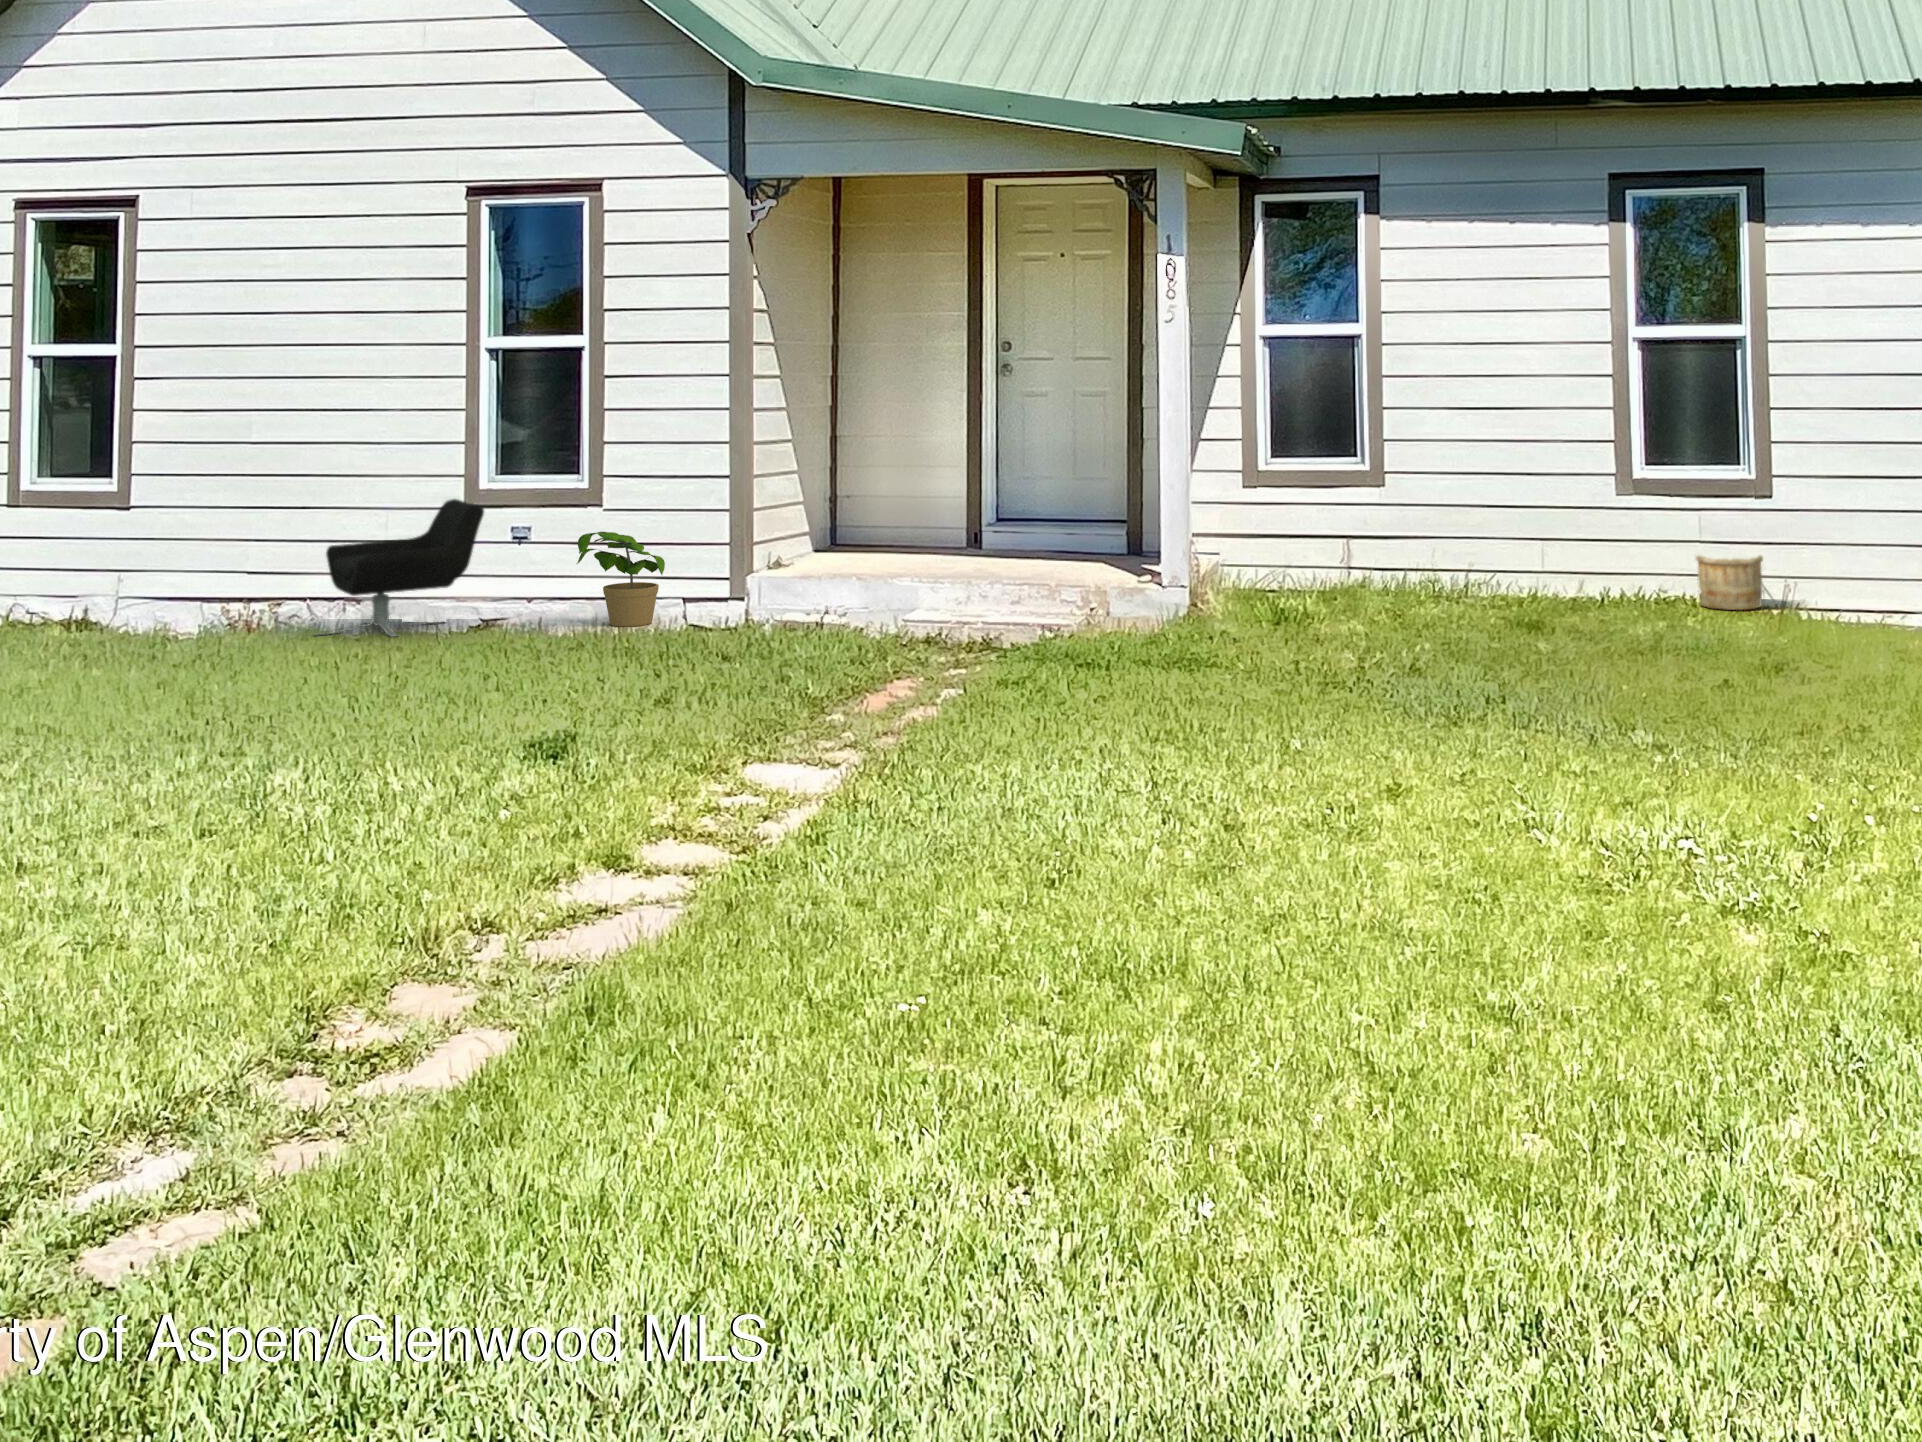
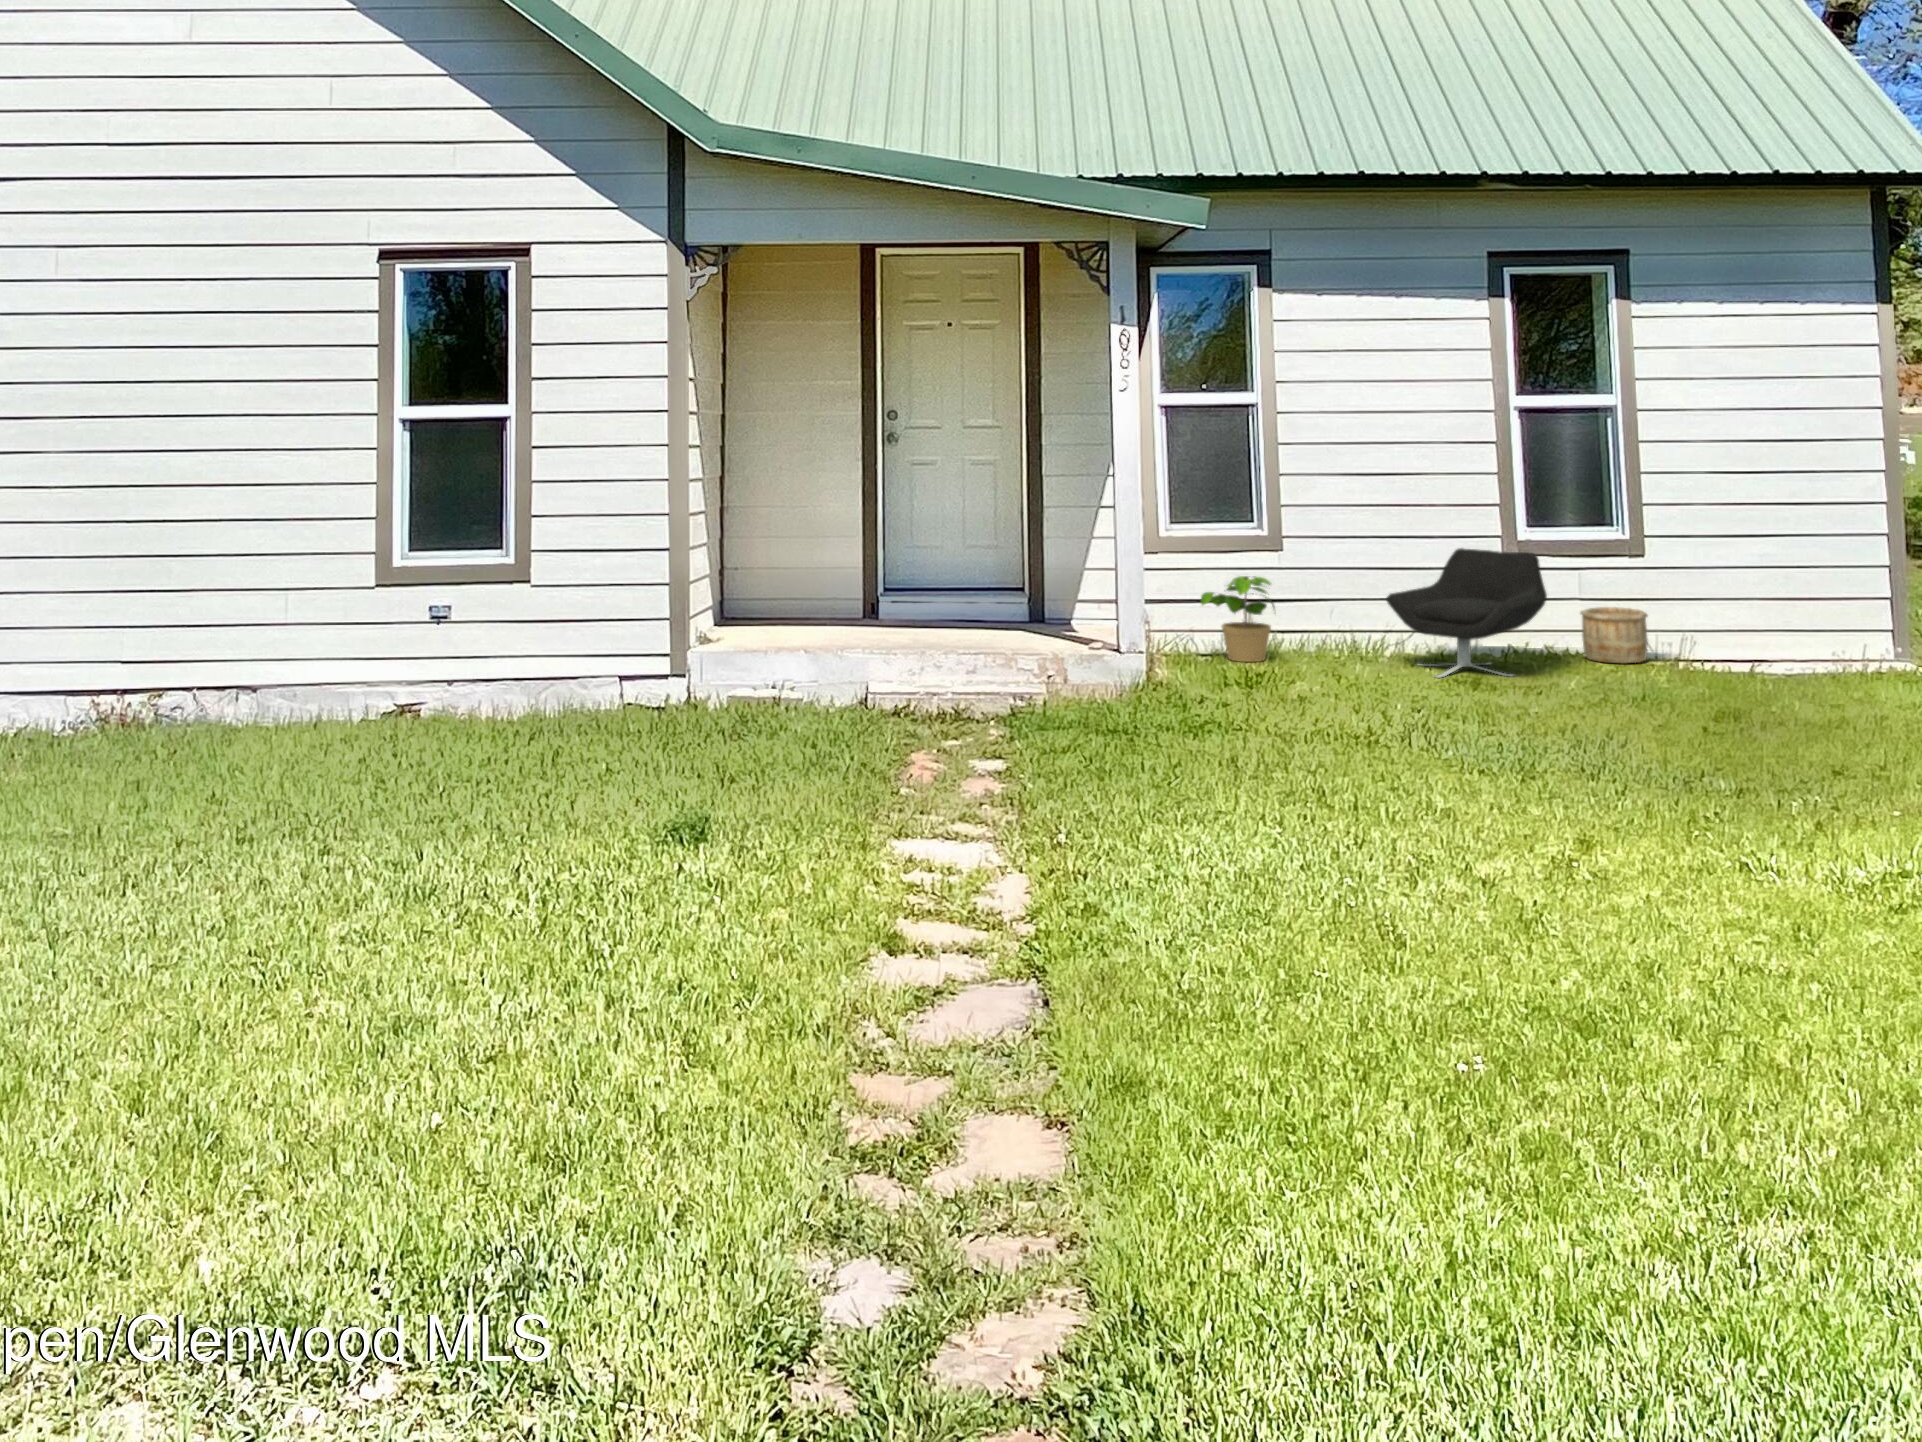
lounge chair: present [321,499,484,637] -> present [1386,548,1547,678]
potted plant: present [577,532,665,627] -> present [1201,576,1275,662]

